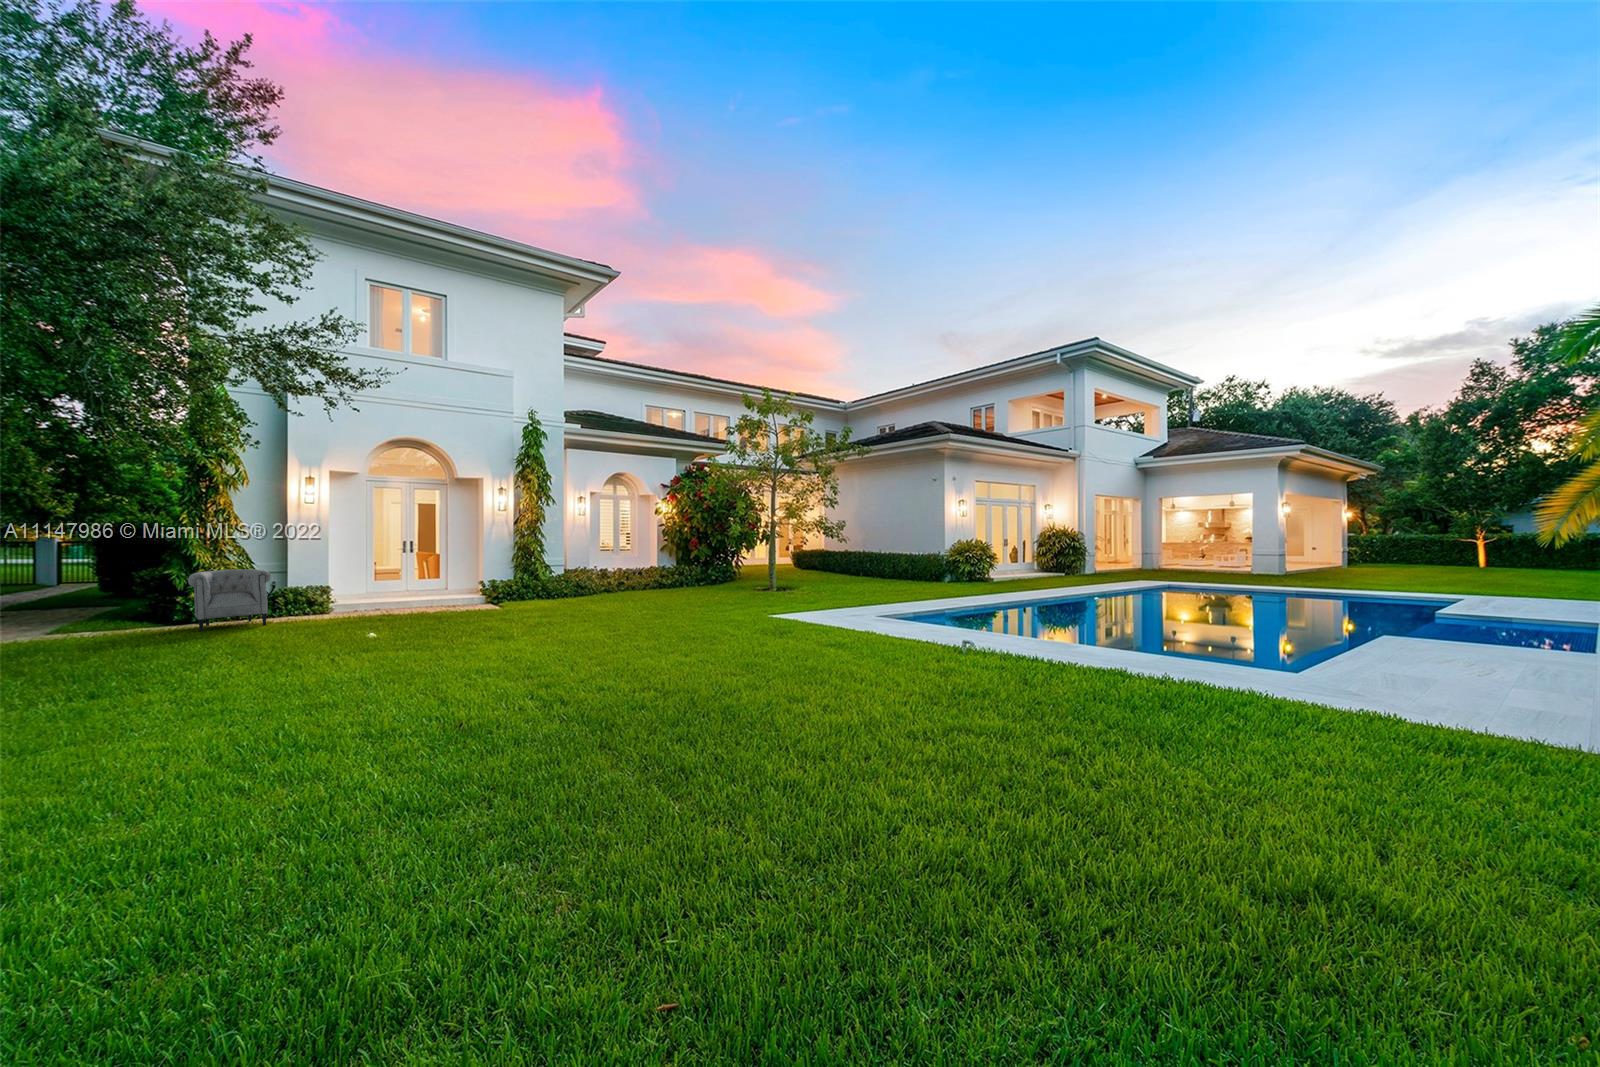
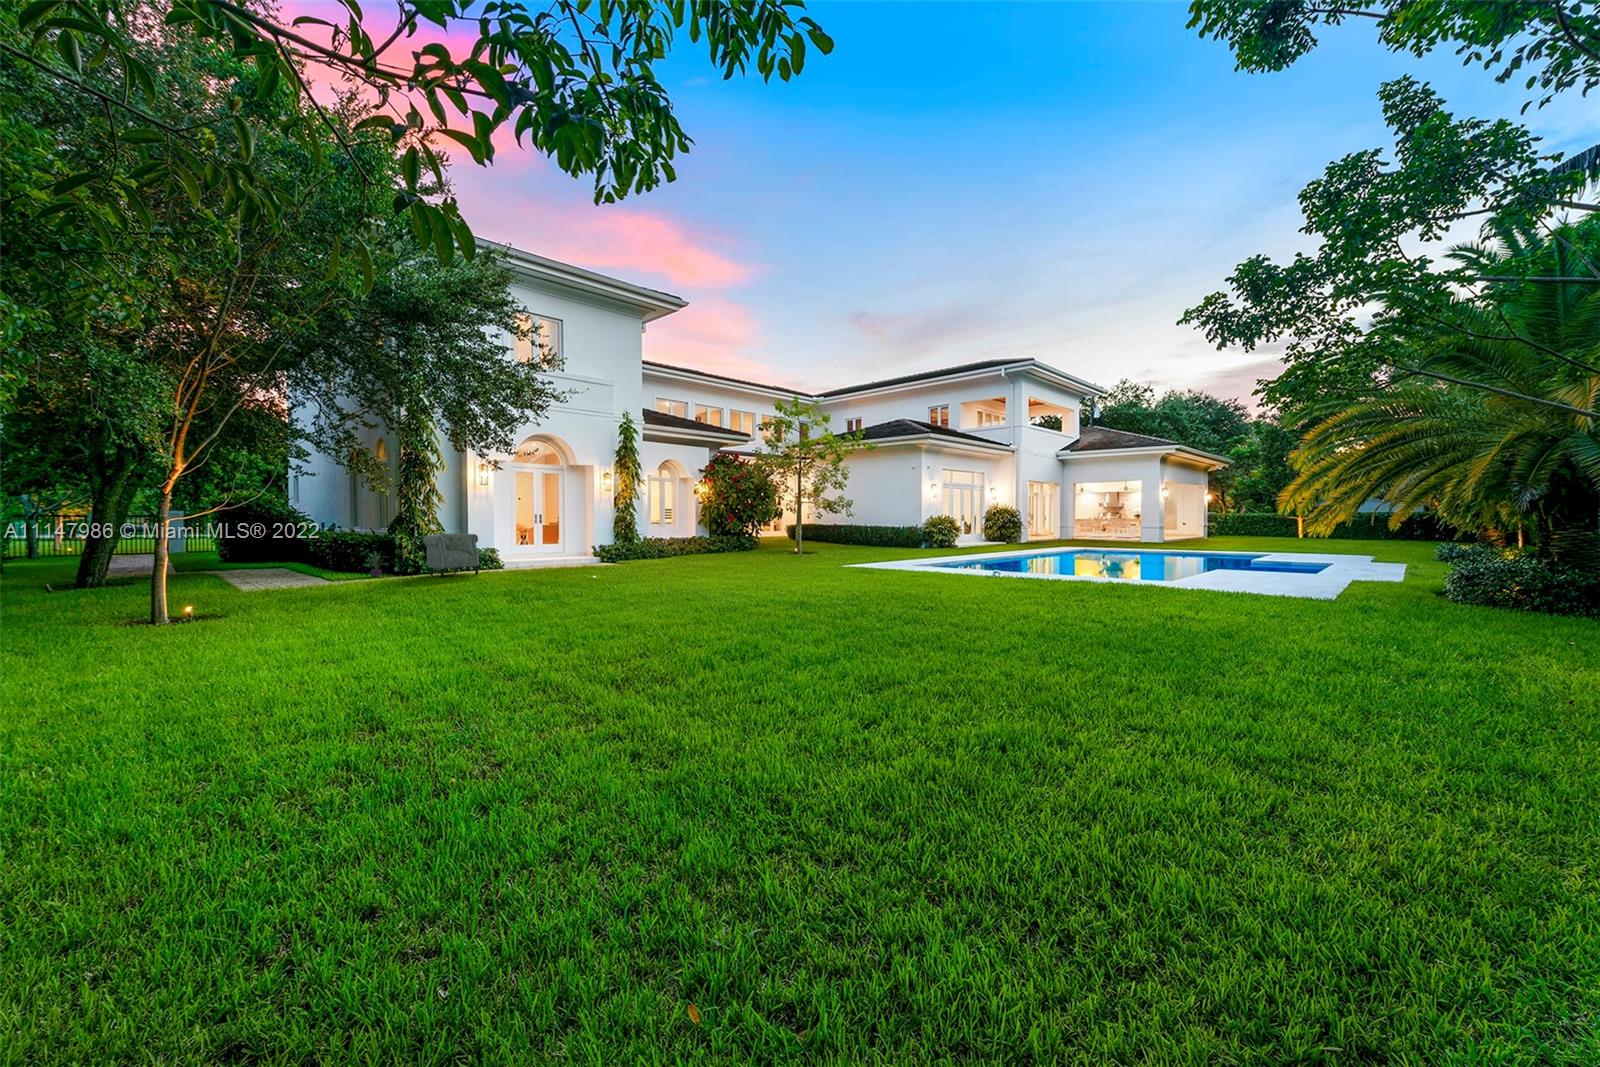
decorative plant: none [111,593,165,627] -> present [371,552,381,577]

